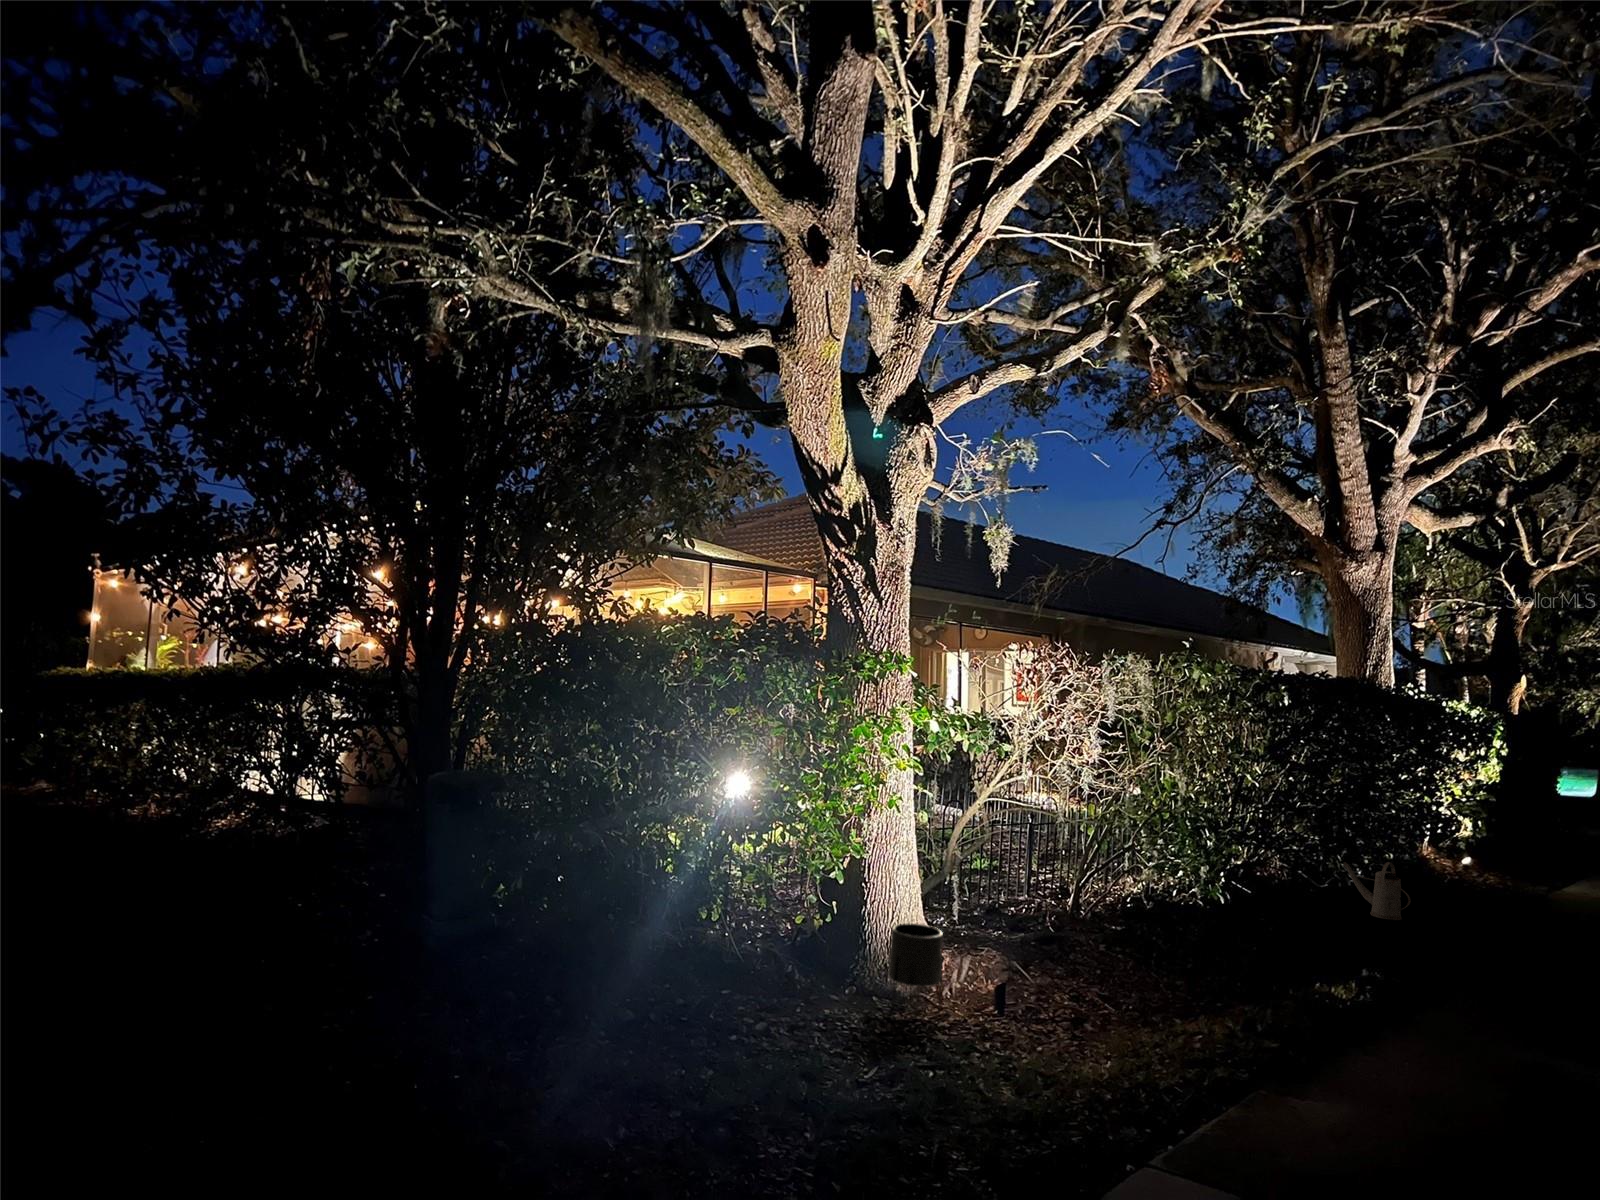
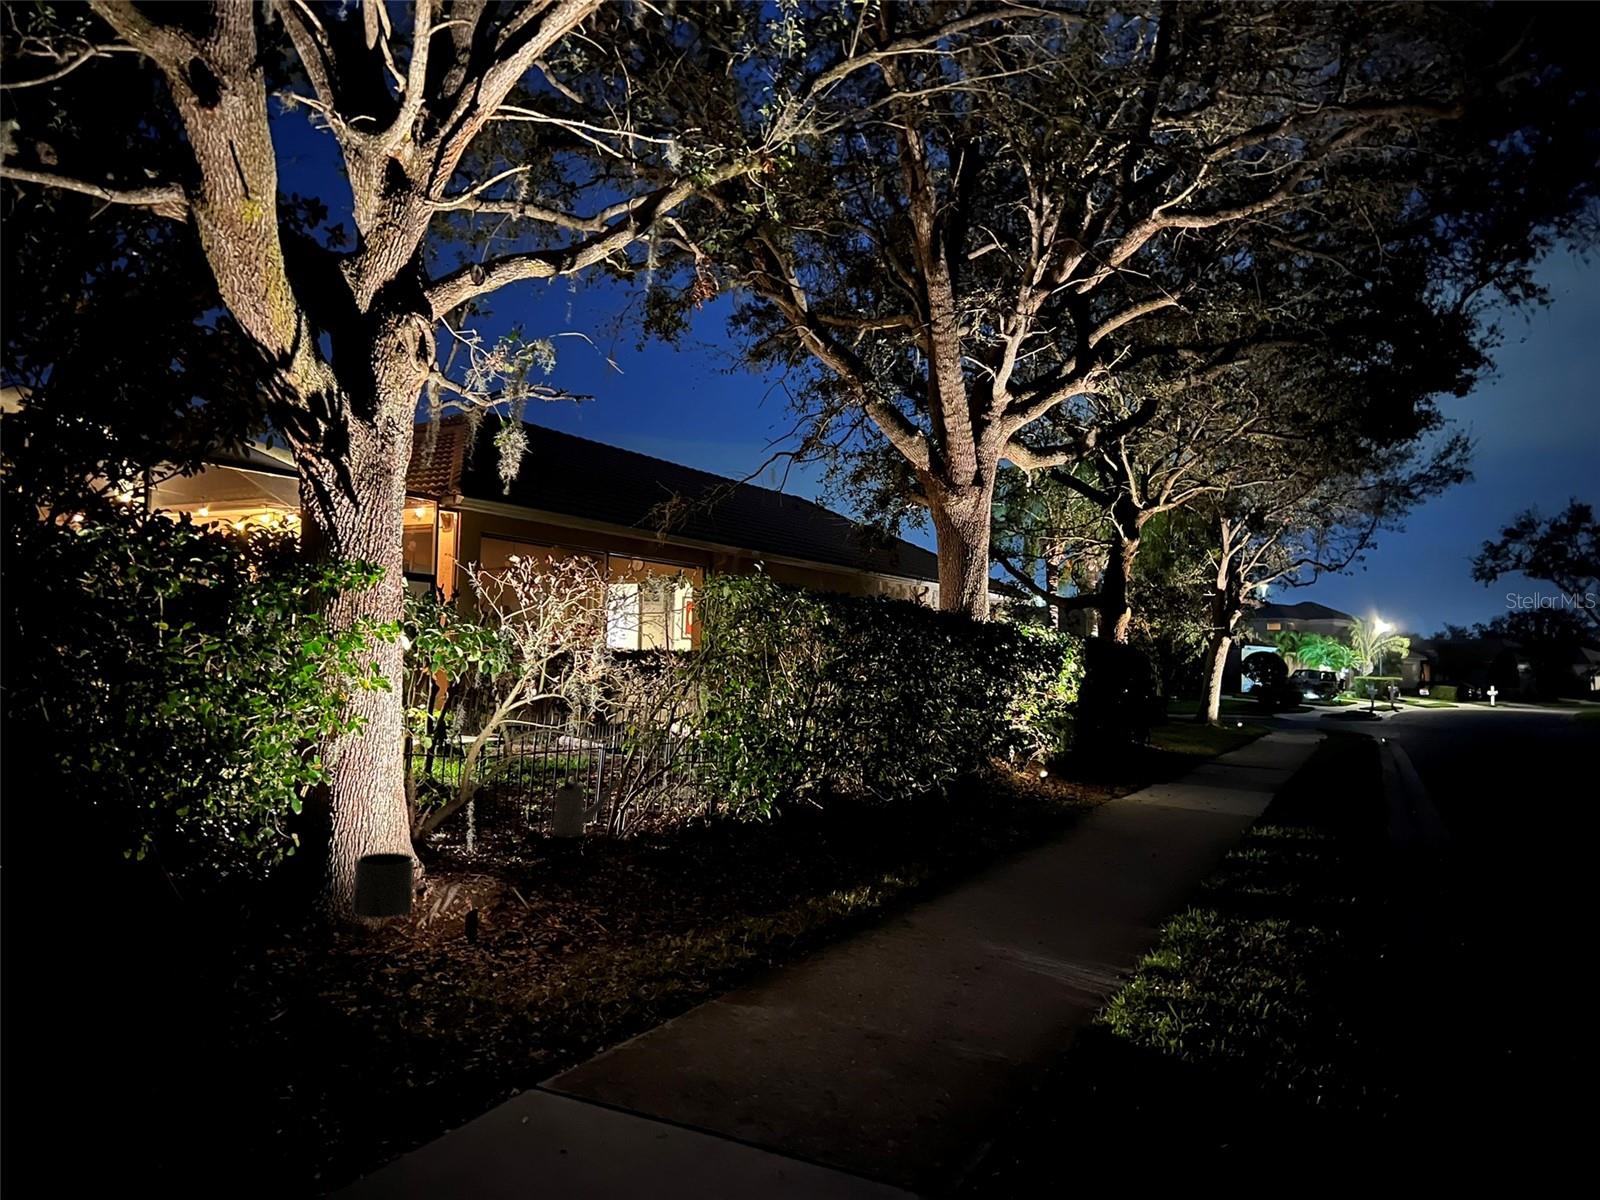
watering can: present [1344,862,1411,920] -> present [544,771,620,838]

